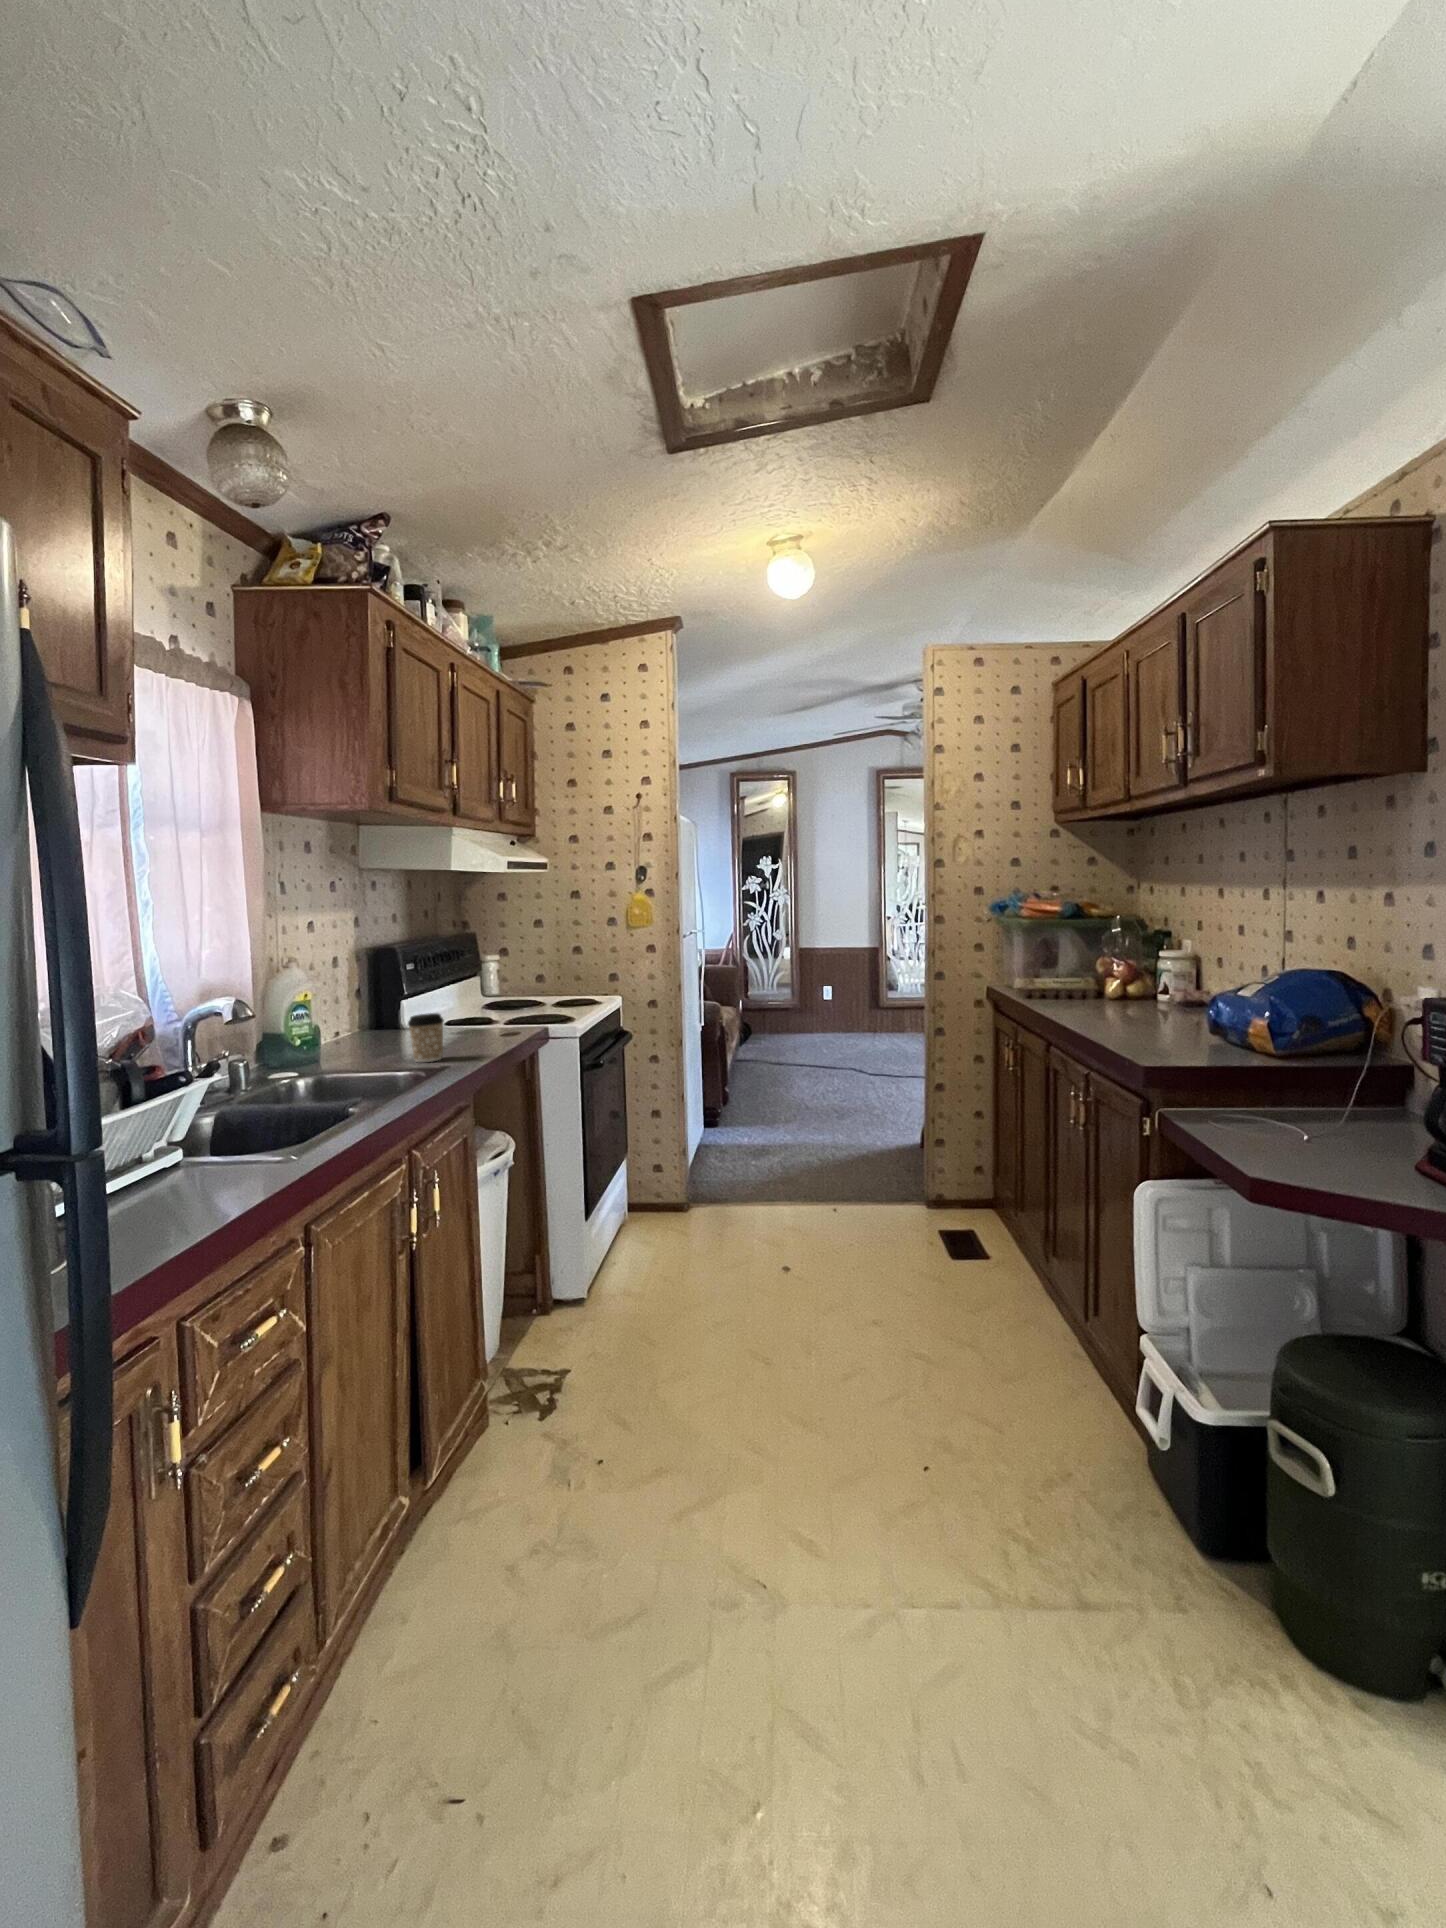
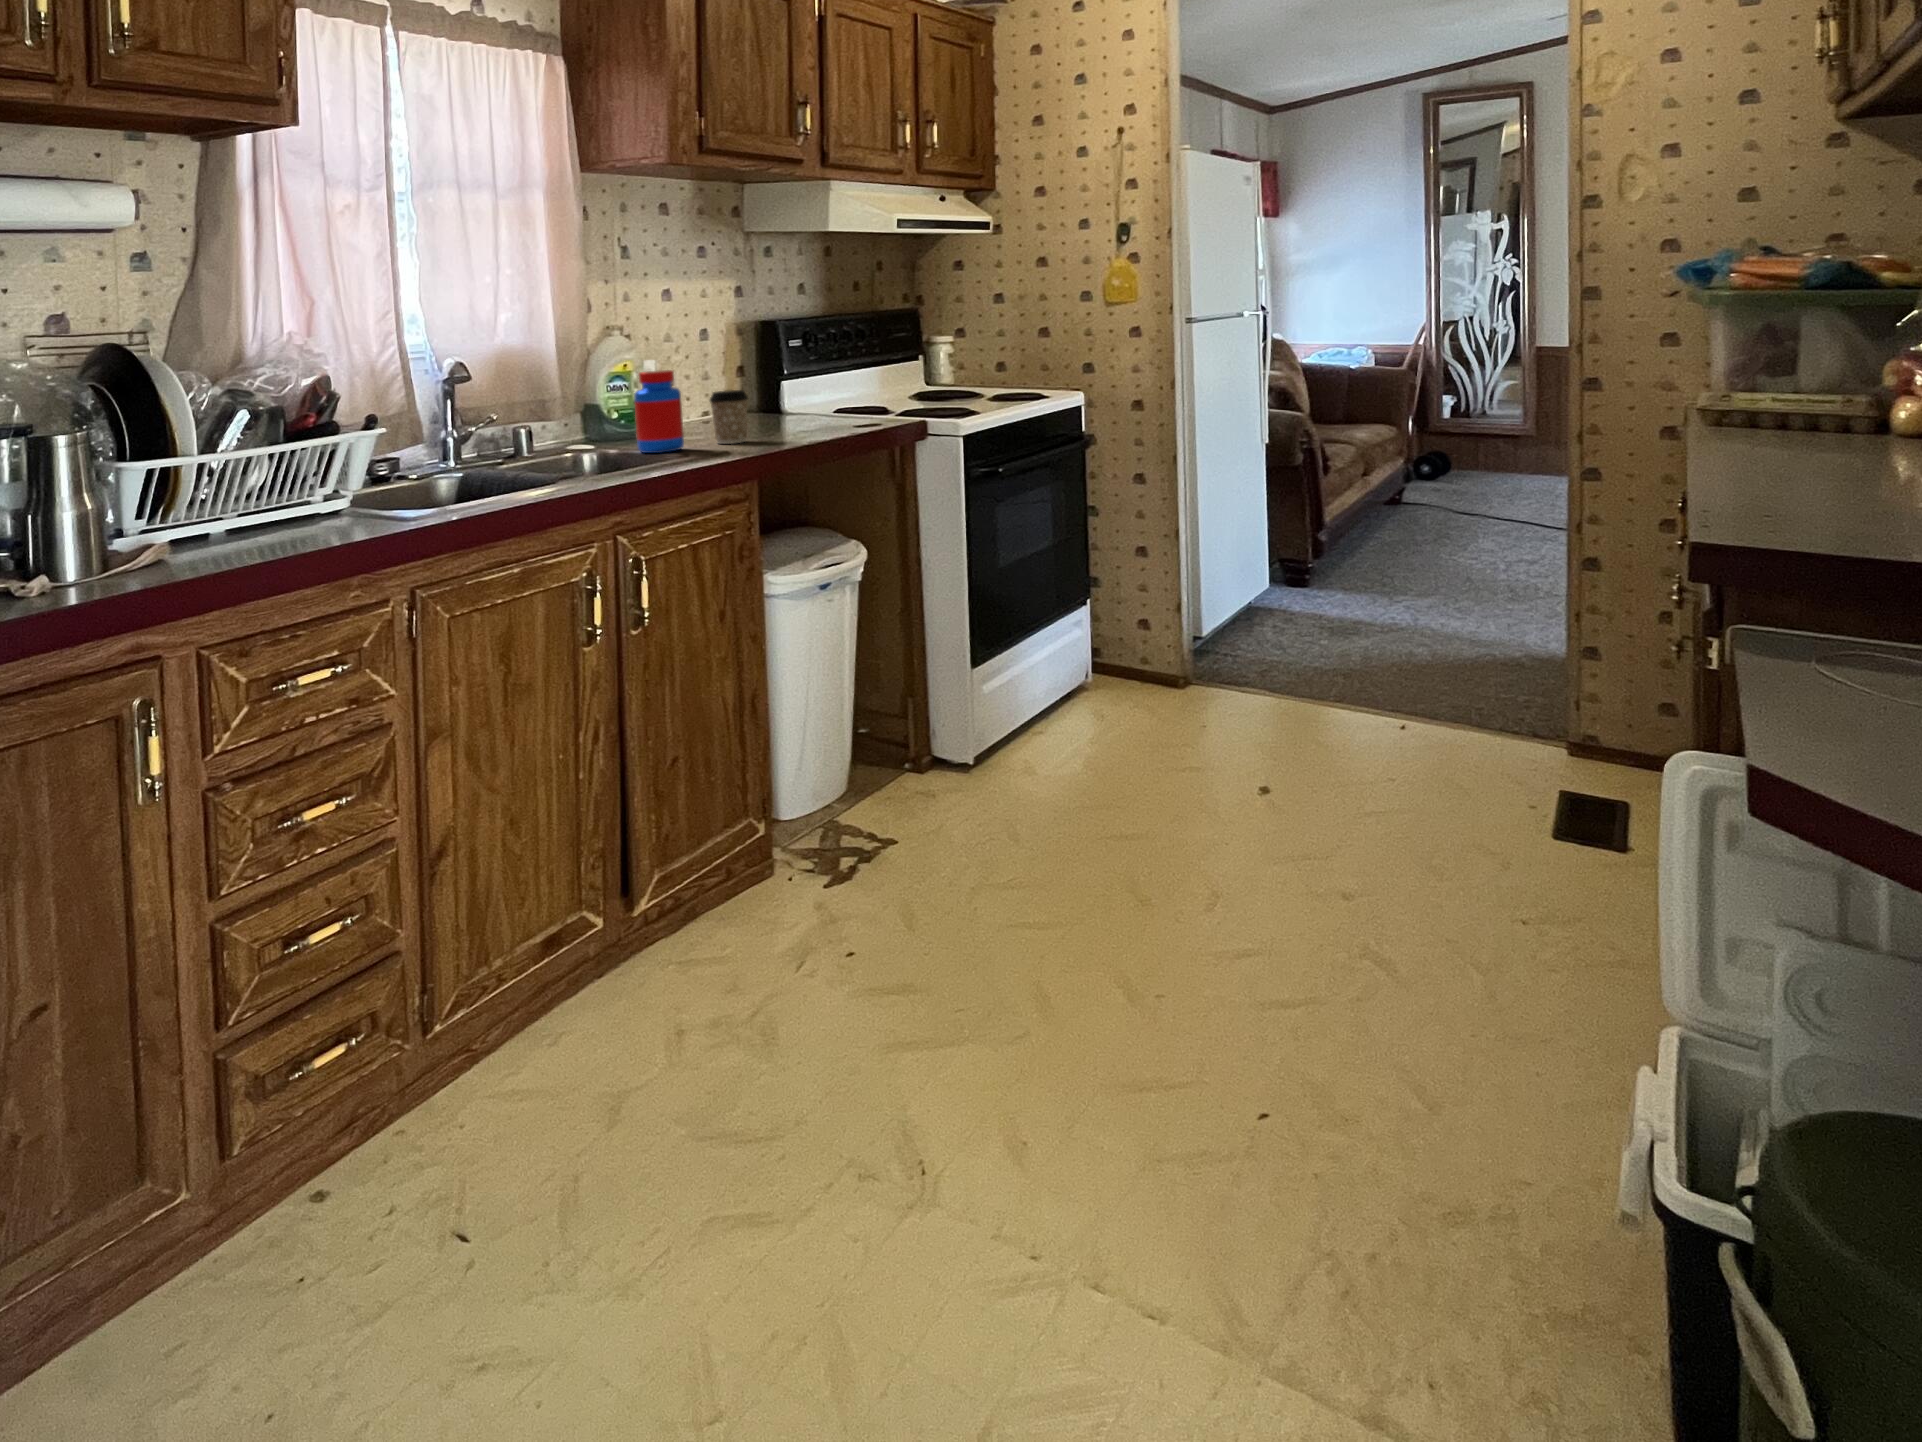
jar: none [353,1000,402,1078] -> present [634,370,684,453]

